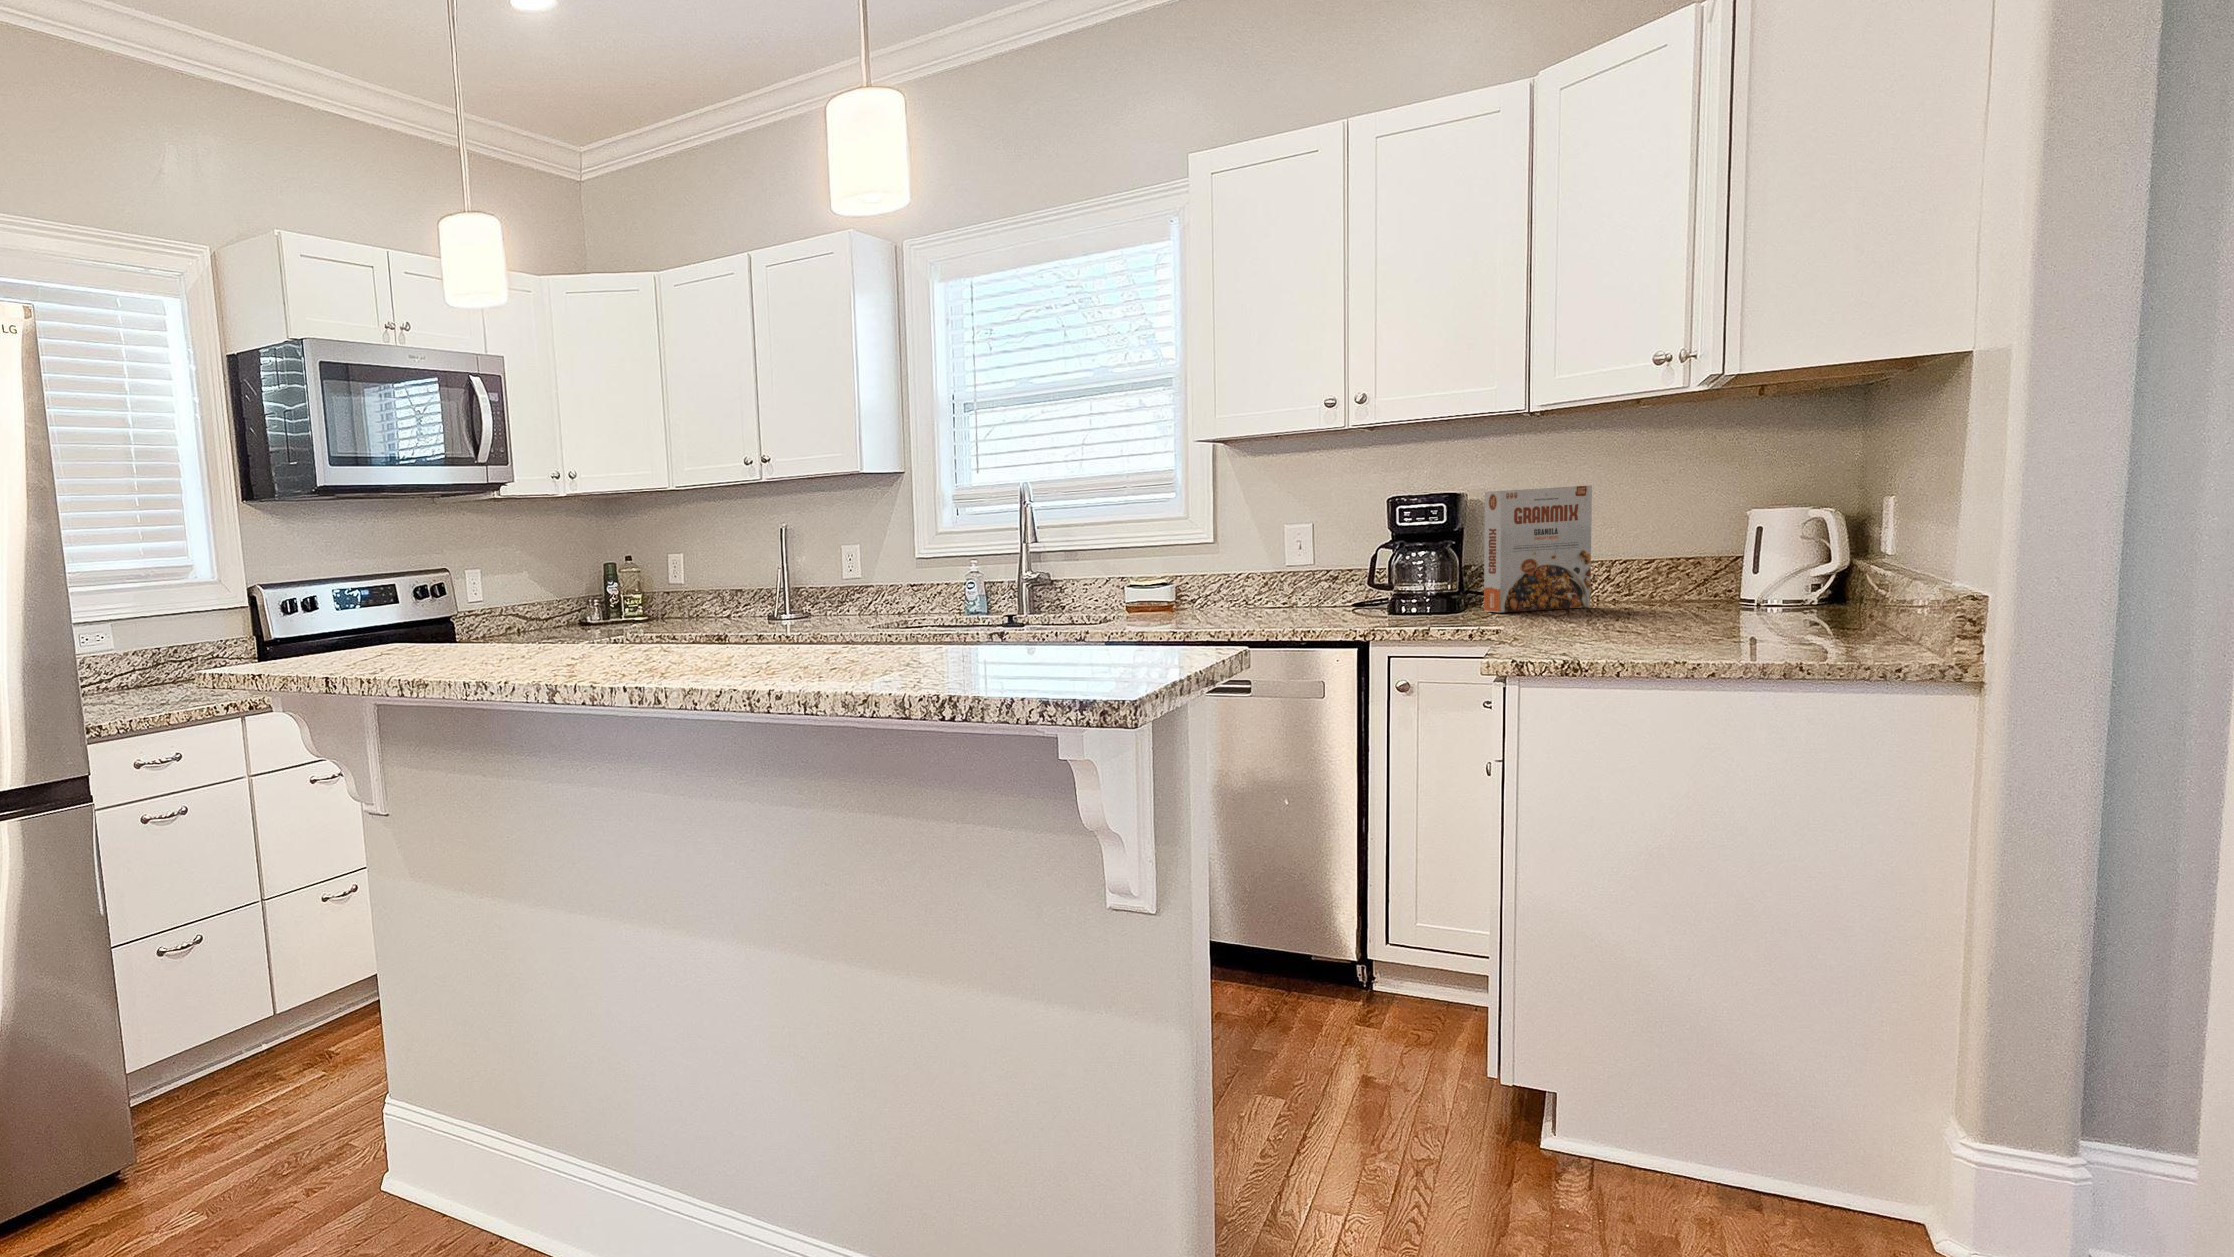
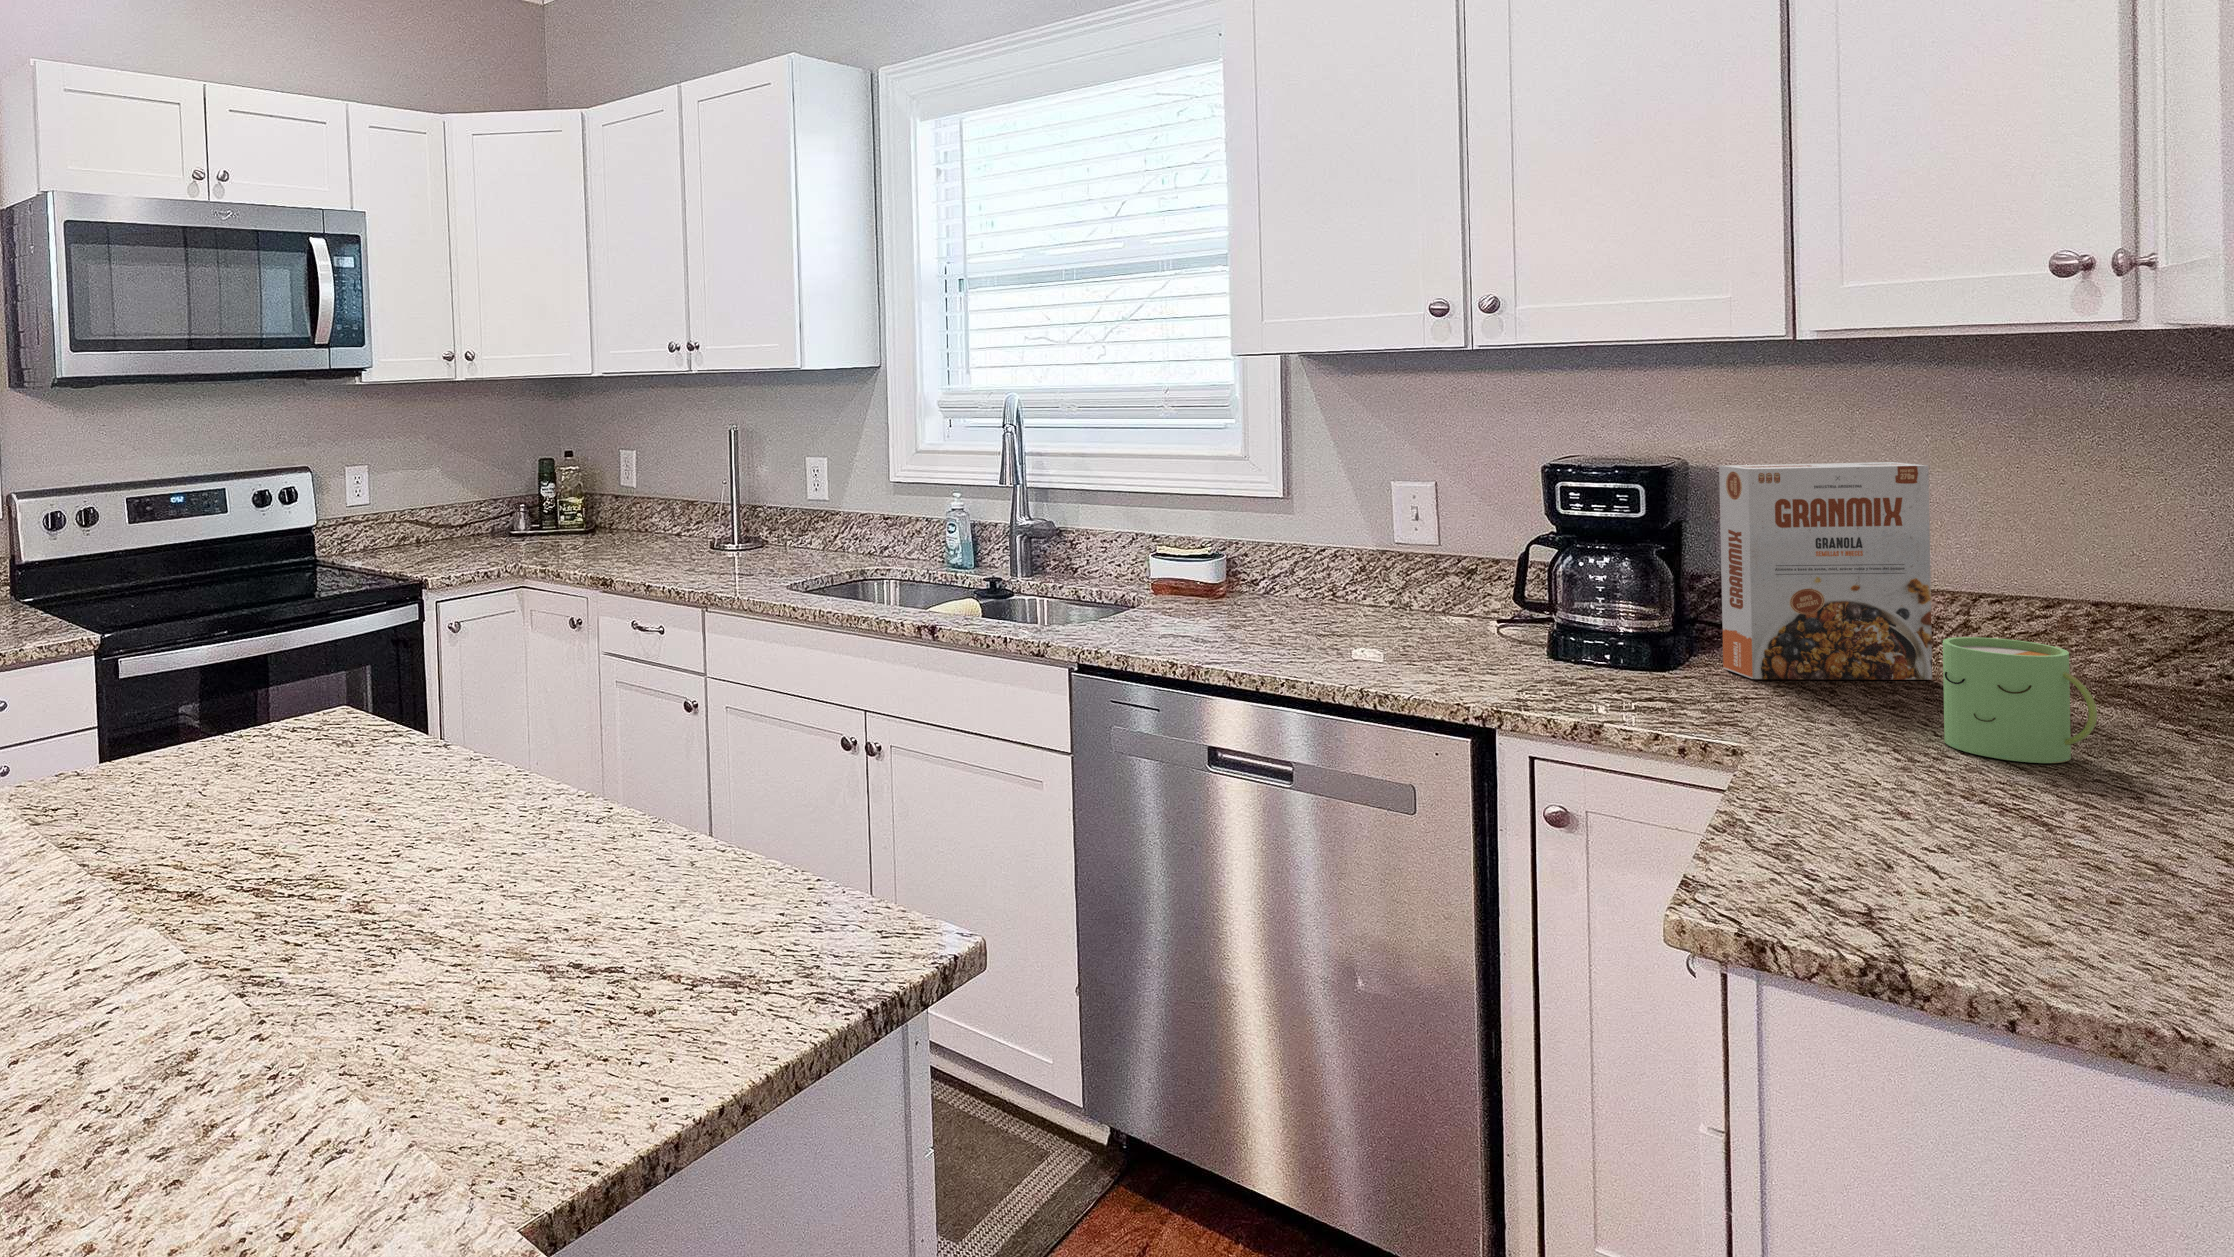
mug: none [1596,564,1664,621] -> present [1943,637,2097,763]

